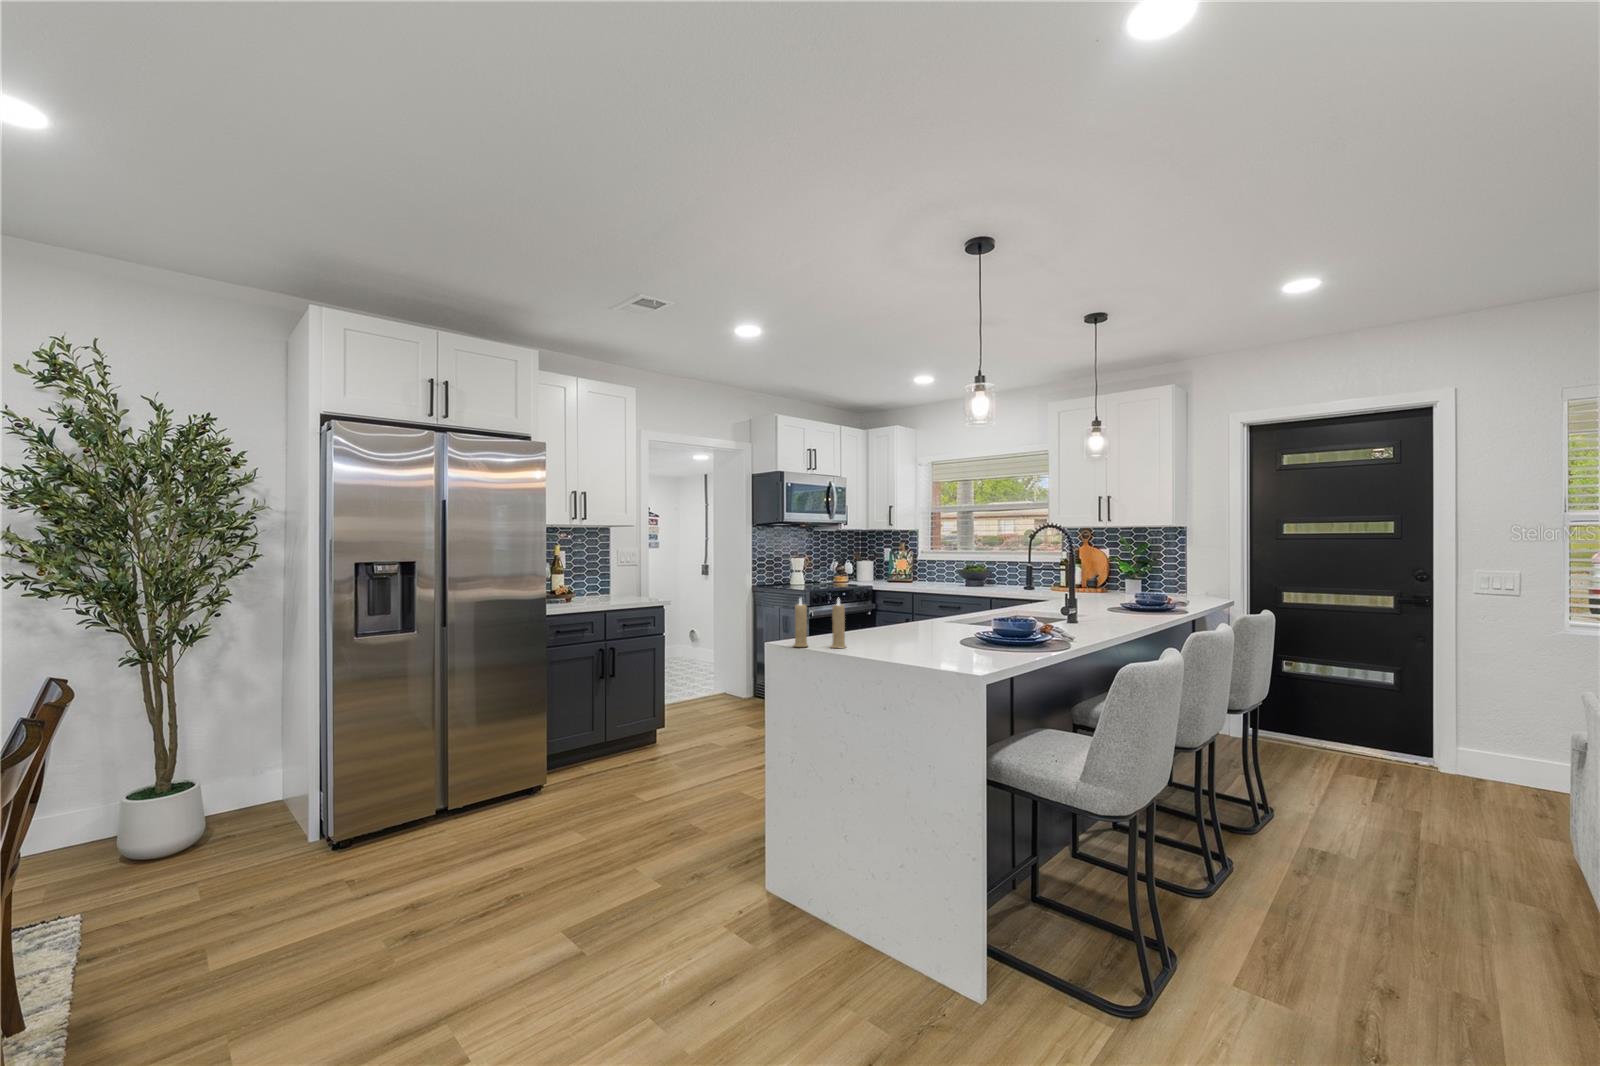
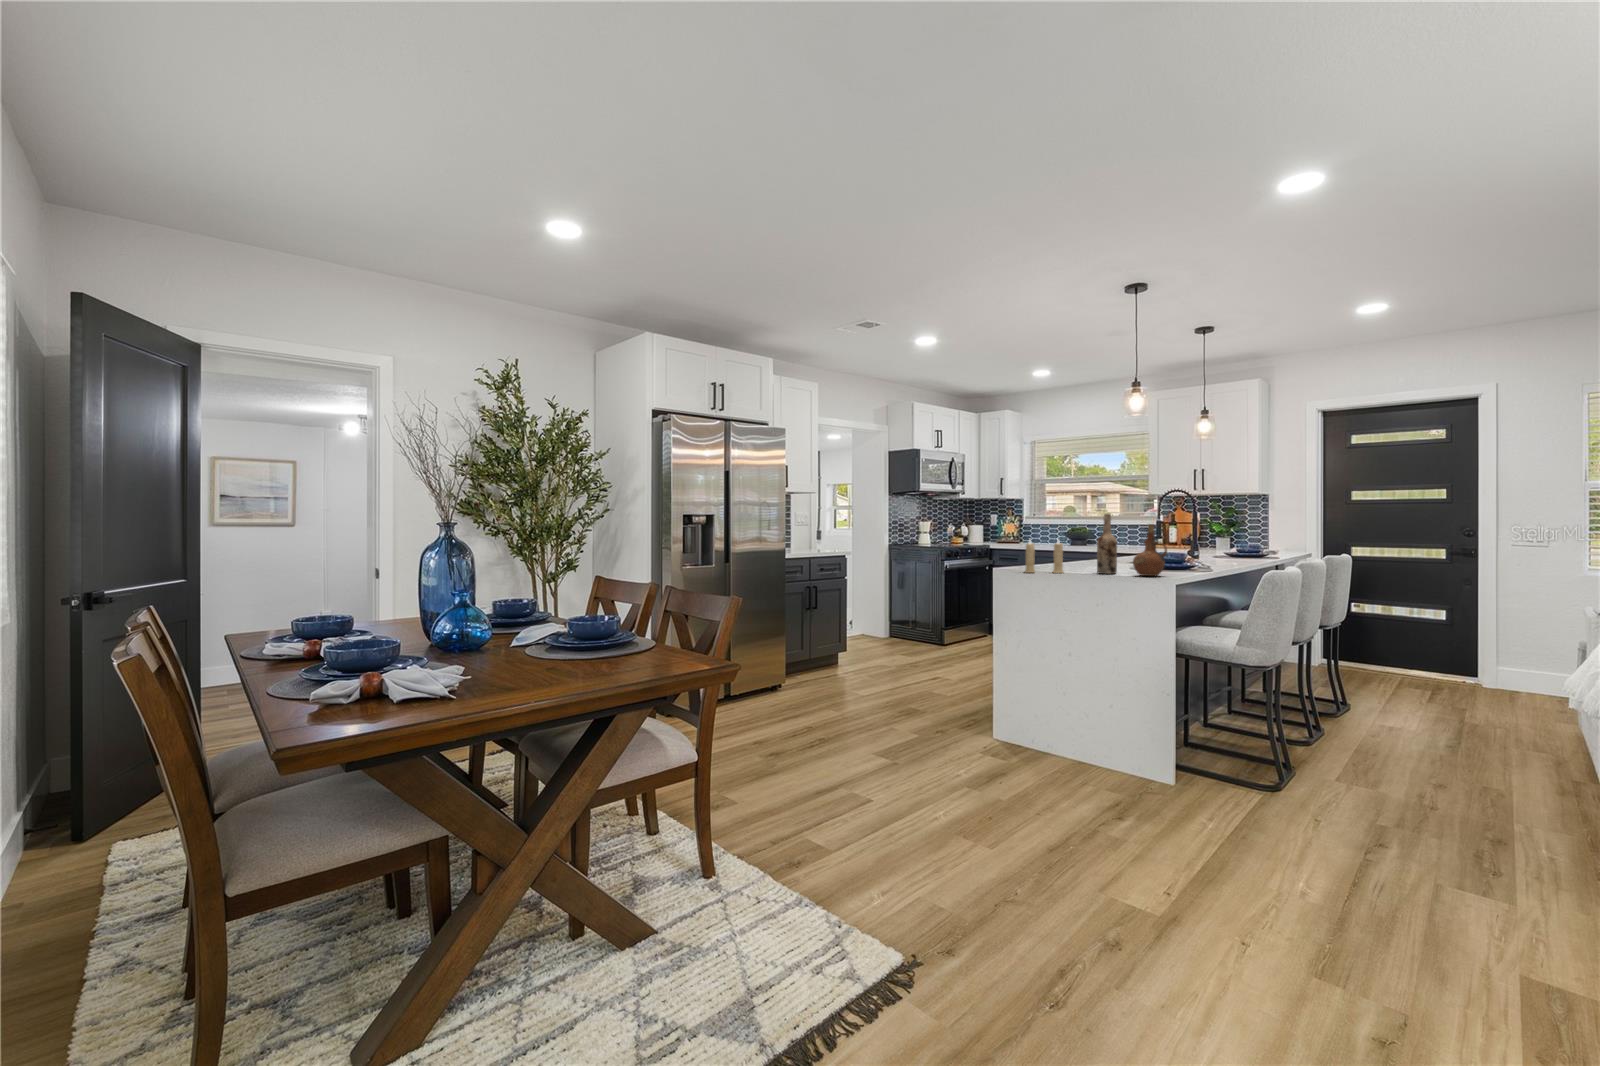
wine bottle: none [887,563,914,652] -> present [1097,514,1117,574]
ceramic pitcher: none [927,580,973,659] -> present [1133,524,1167,576]

